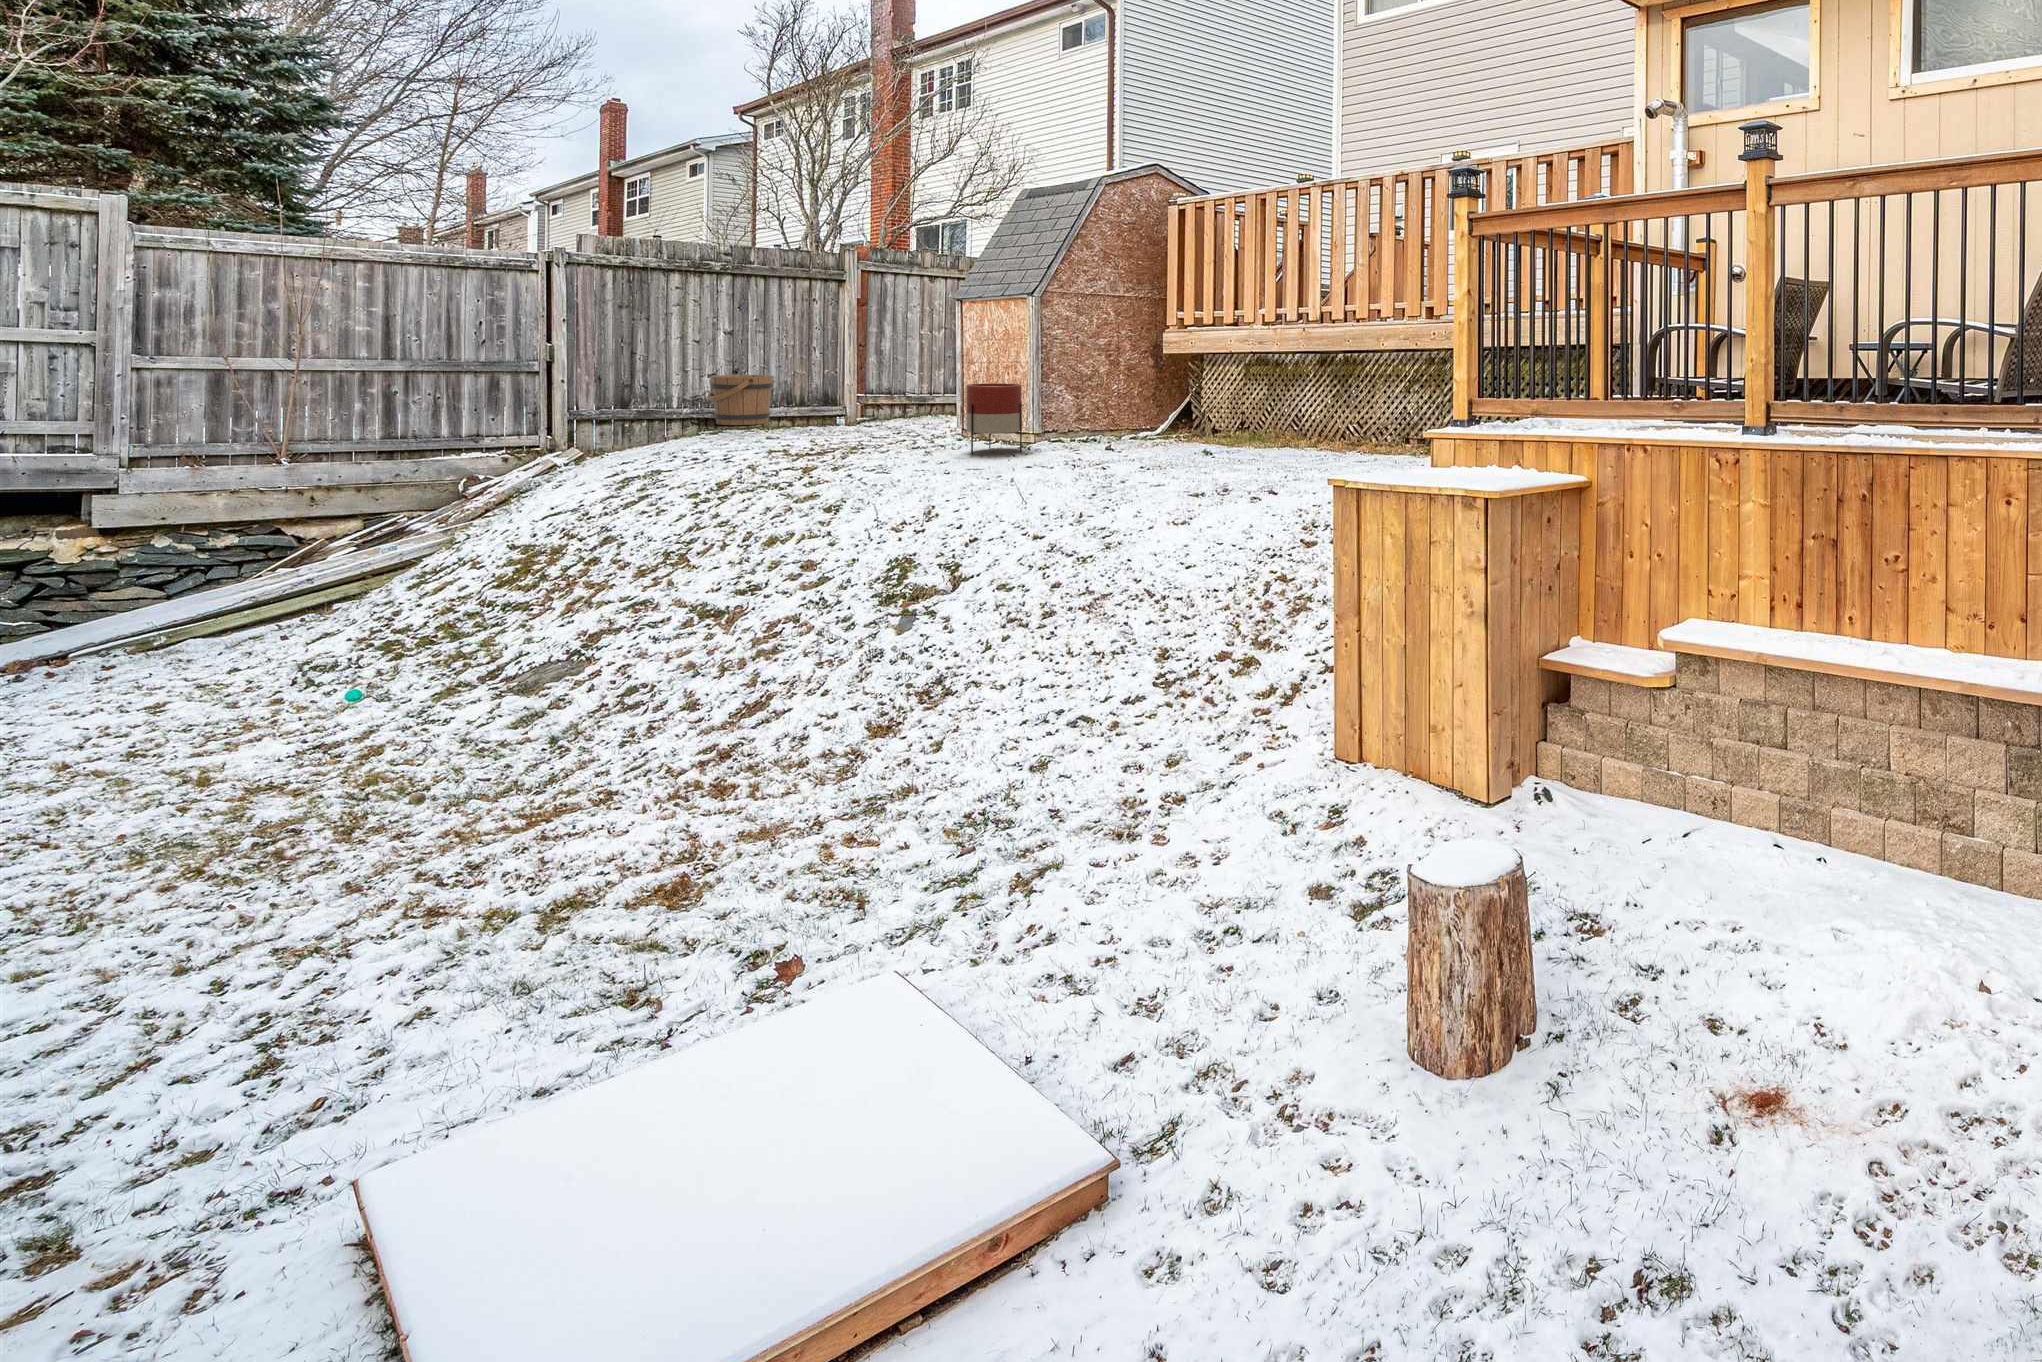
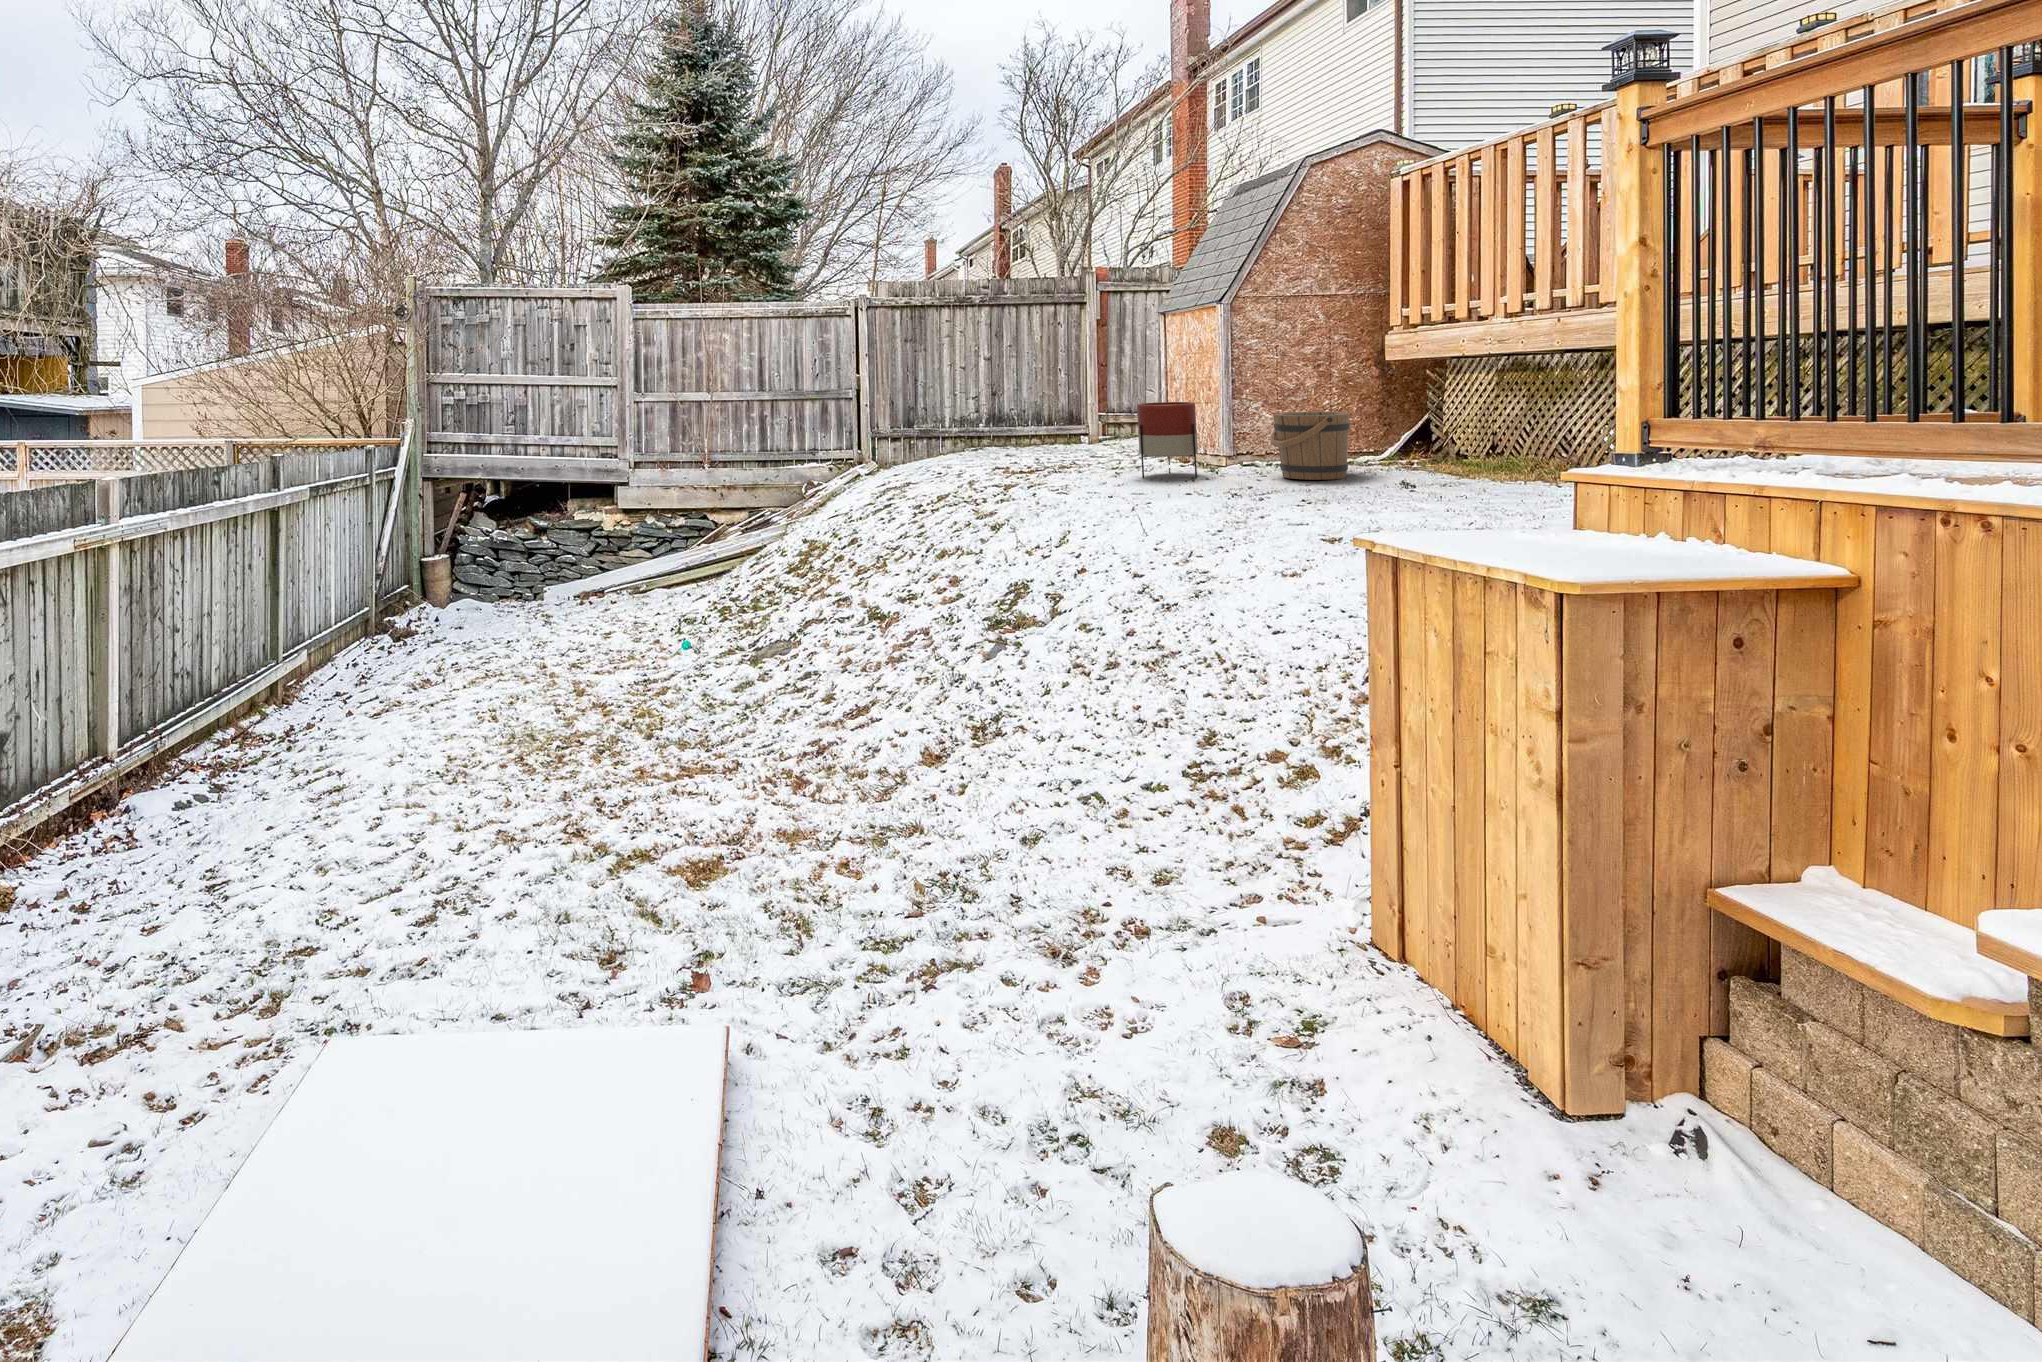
bucket: present [707,375,773,425] -> present [1270,412,1350,480]

